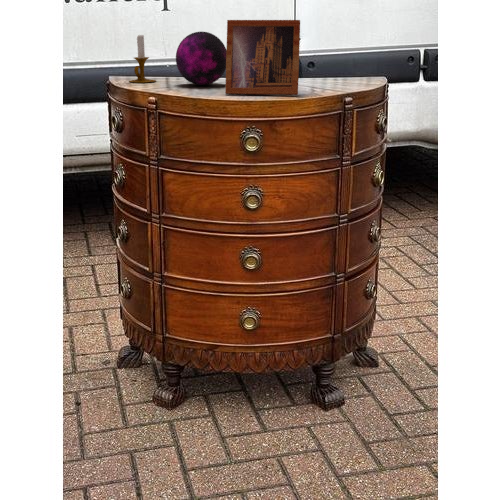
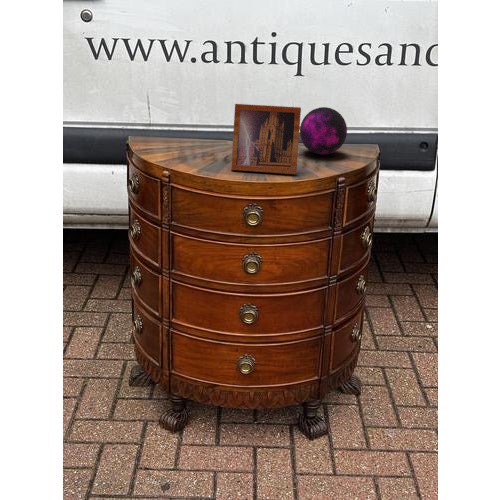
decorative orb: present [176,32,226,85] -> present [300,107,347,155]
candlestick: present [129,35,156,82] -> none [146,100,170,144]

